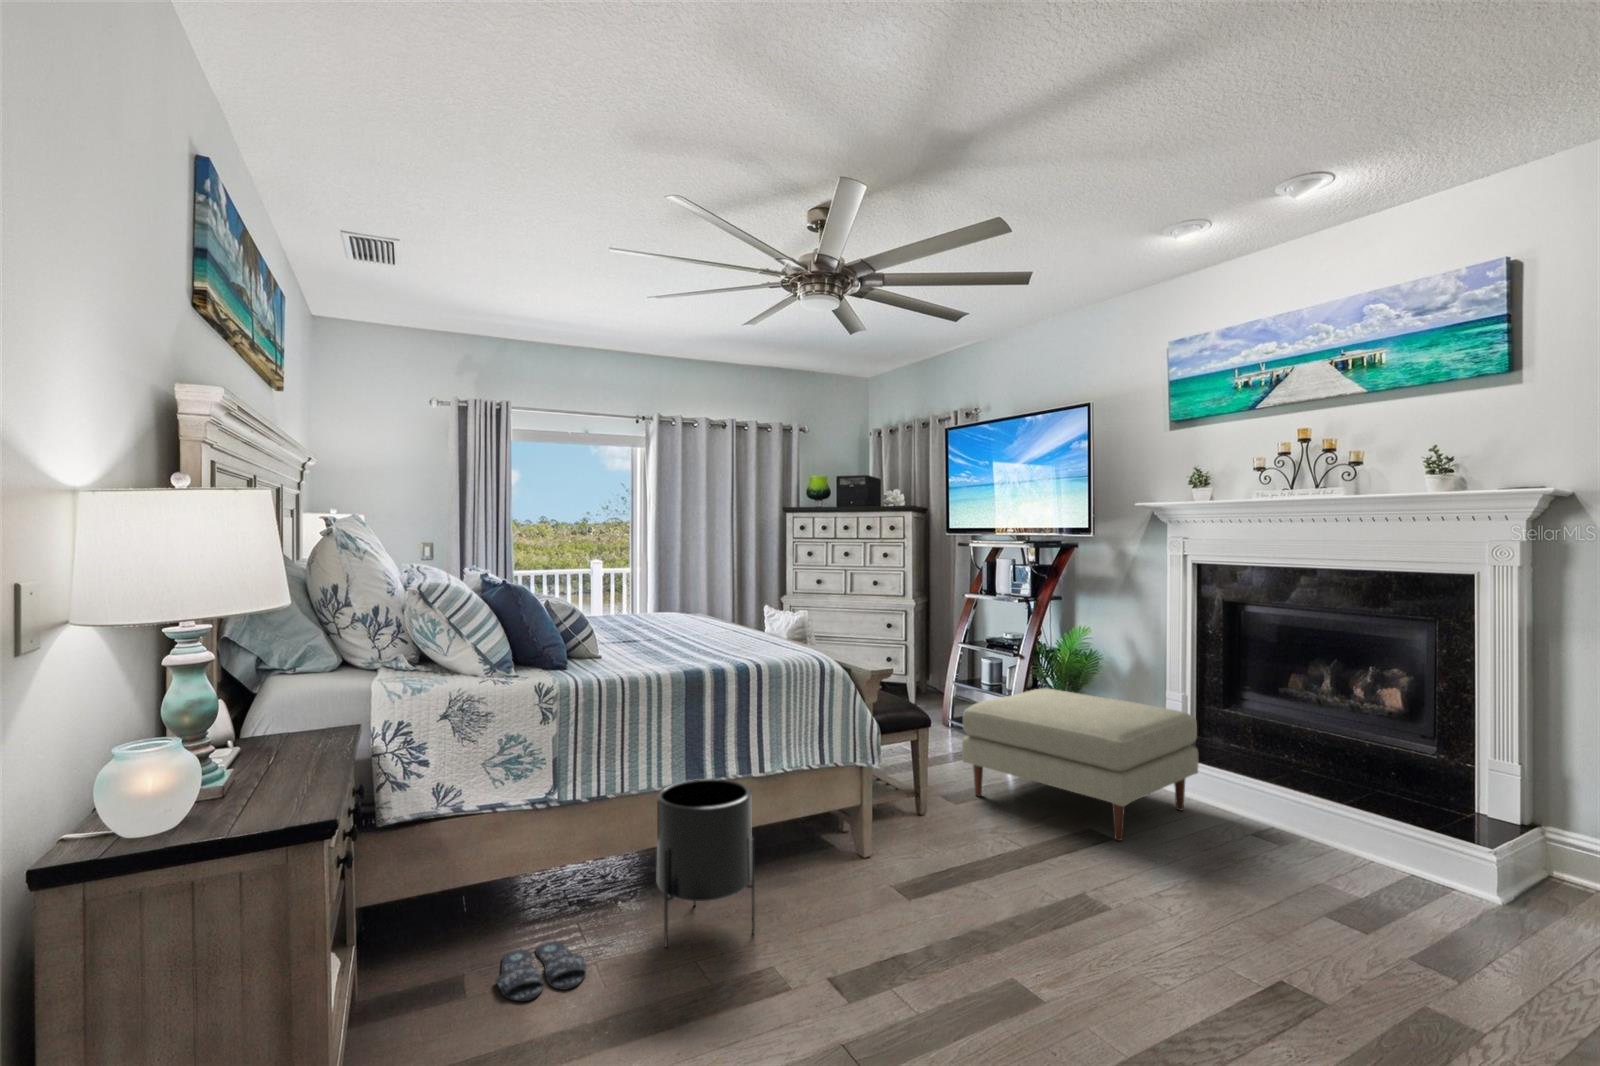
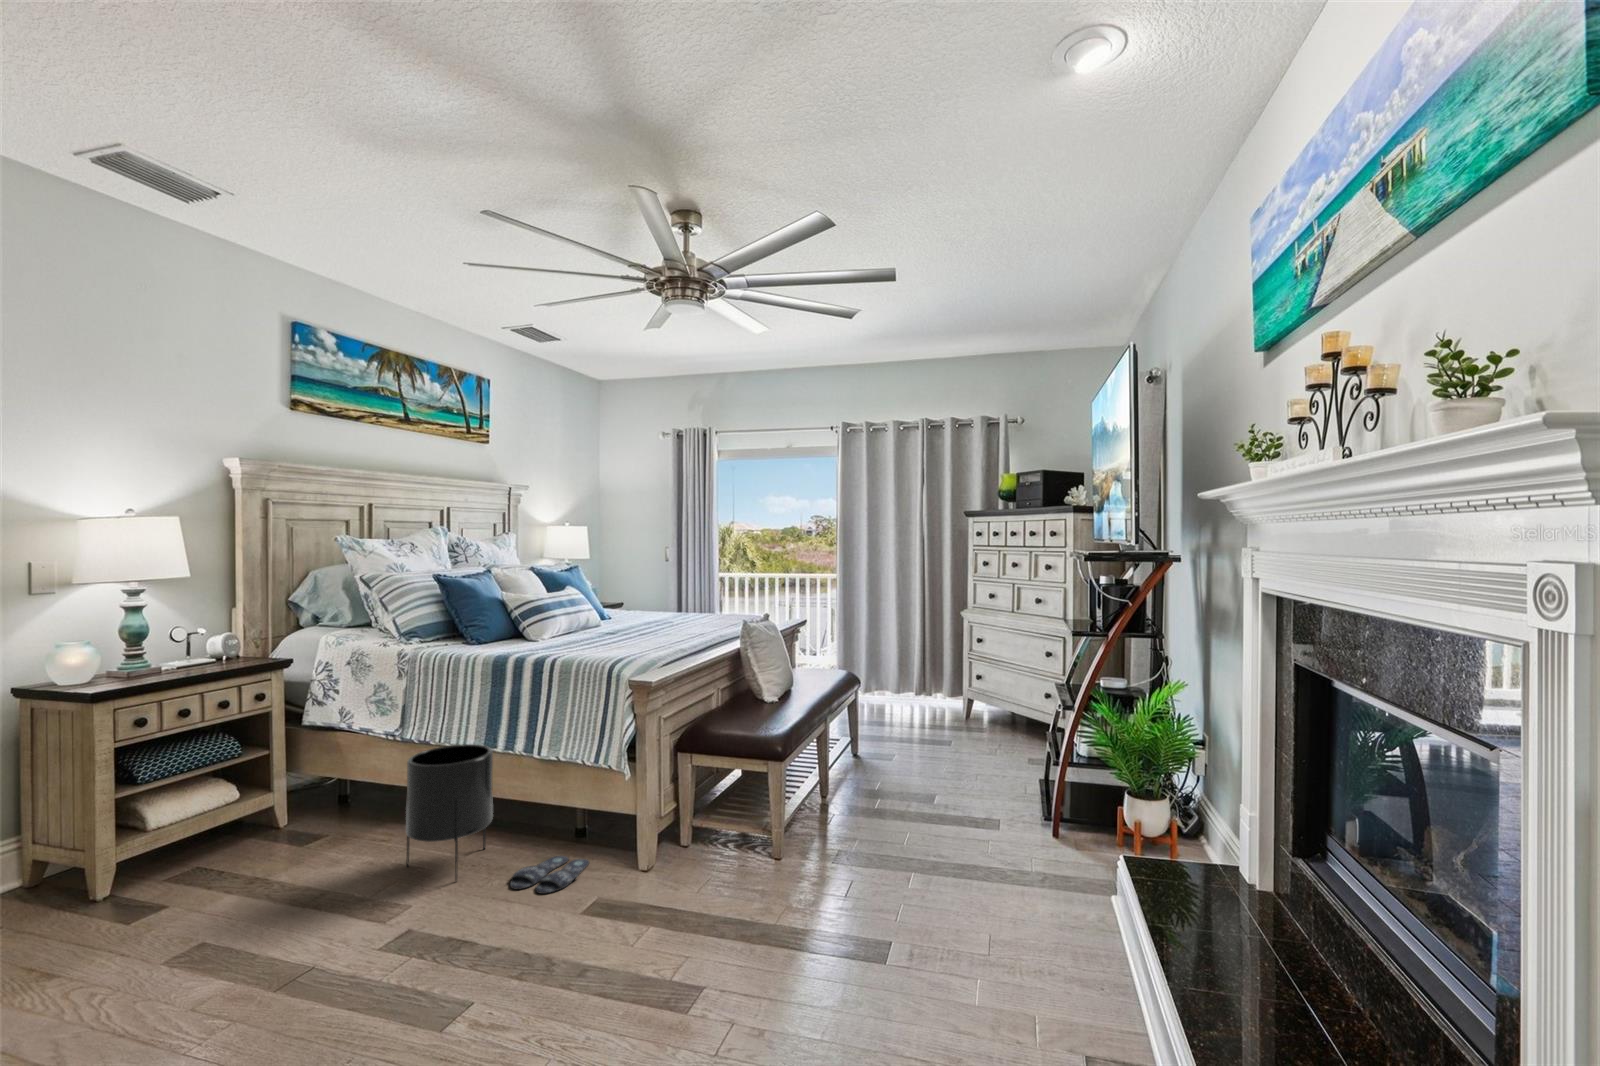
ottoman: present [962,688,1199,841] -> none [858,744,1101,973]
slippers: present [496,941,586,1002] -> present [510,856,589,894]

